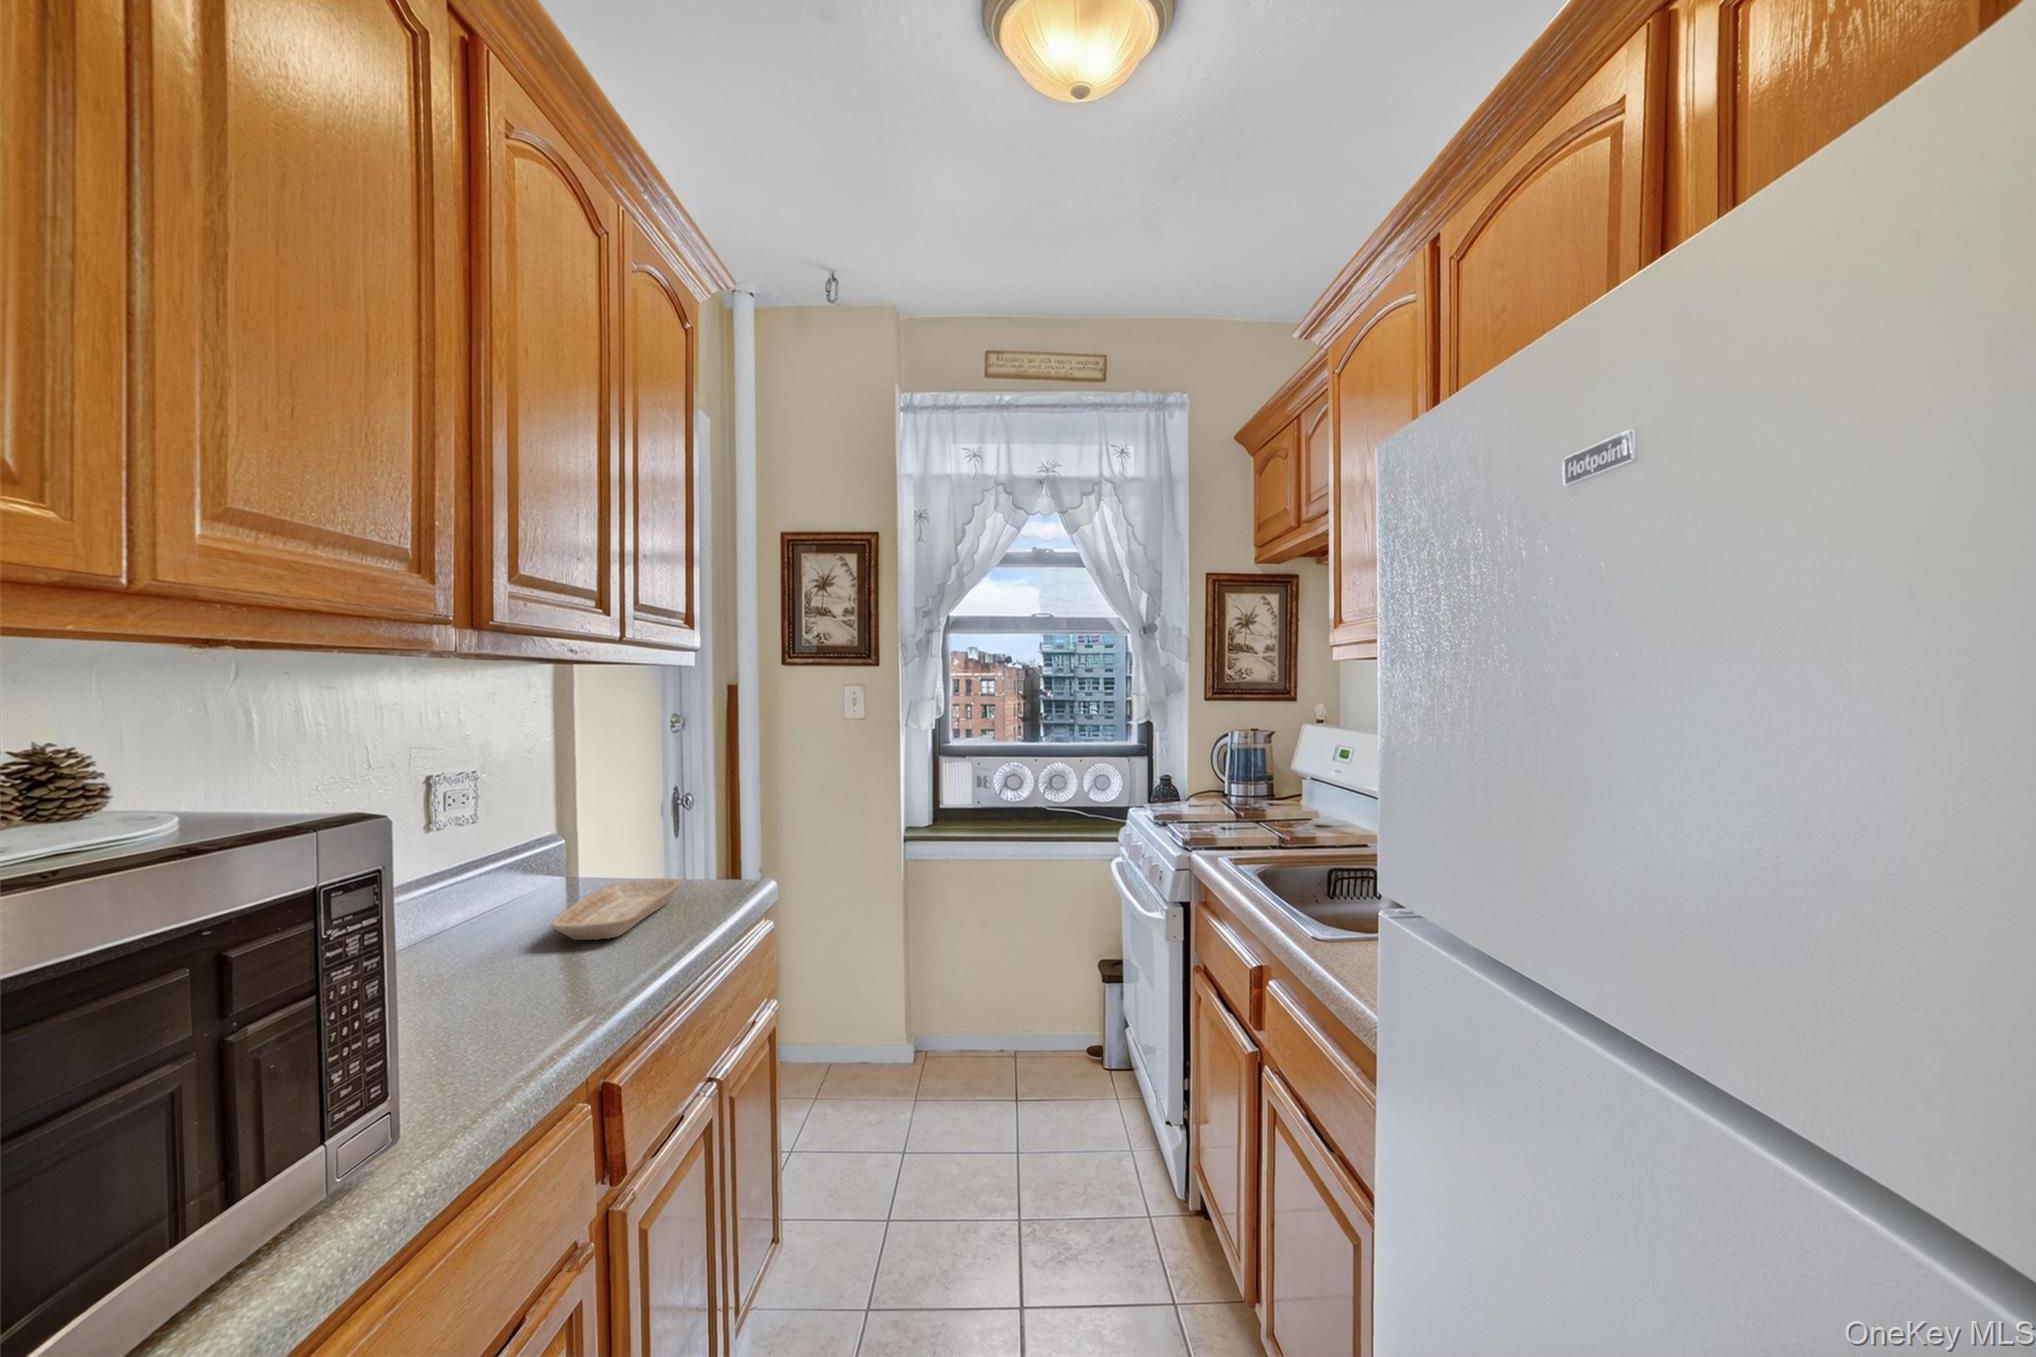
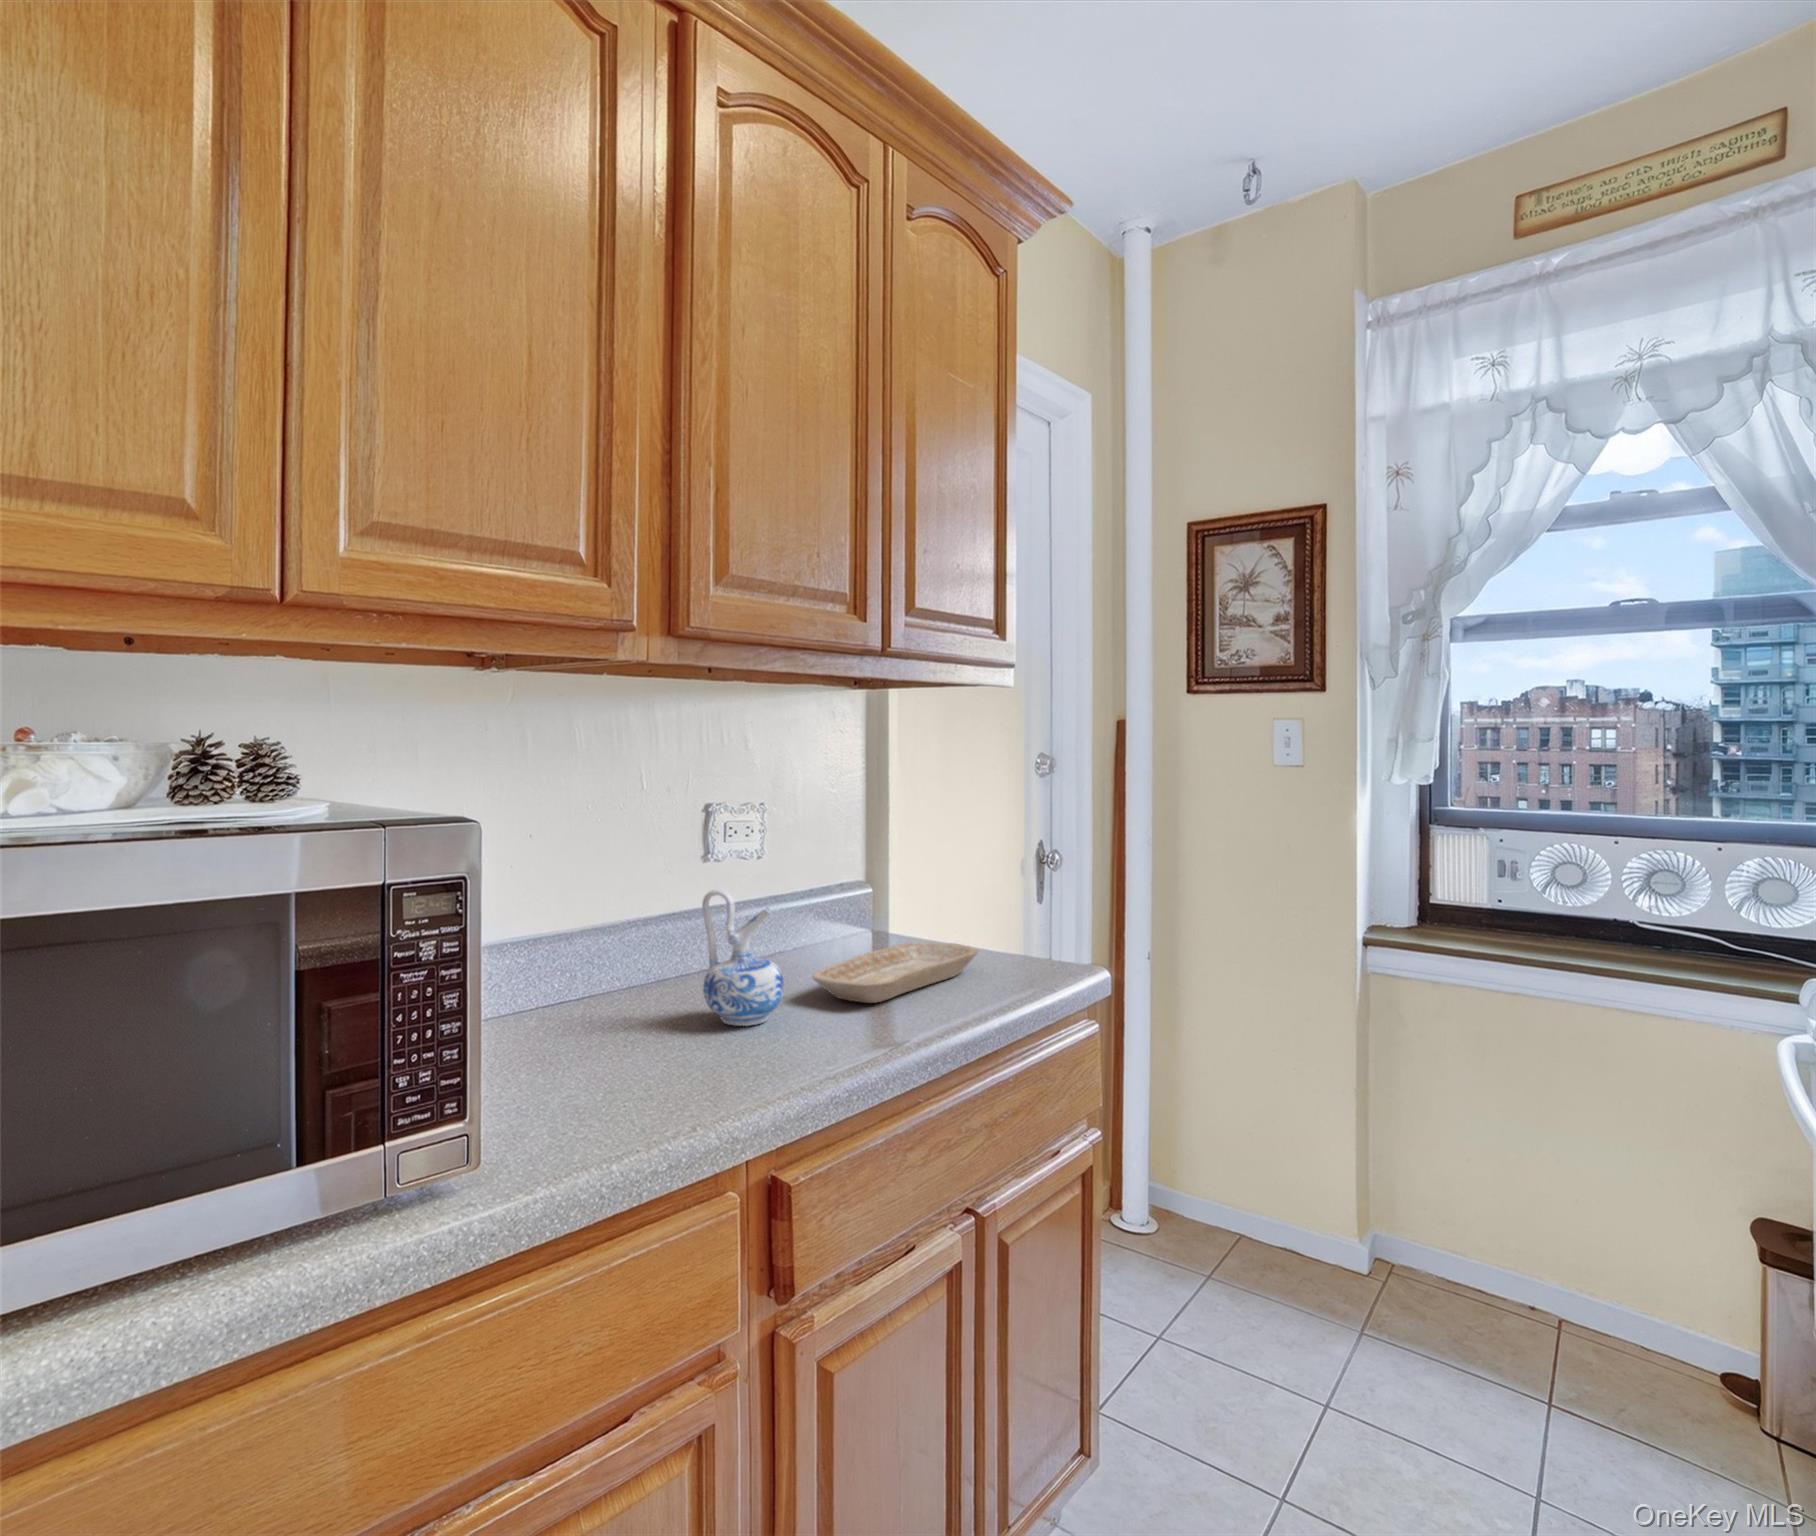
ceramic pitcher: none [457,859,543,982] -> present [702,889,784,1026]

